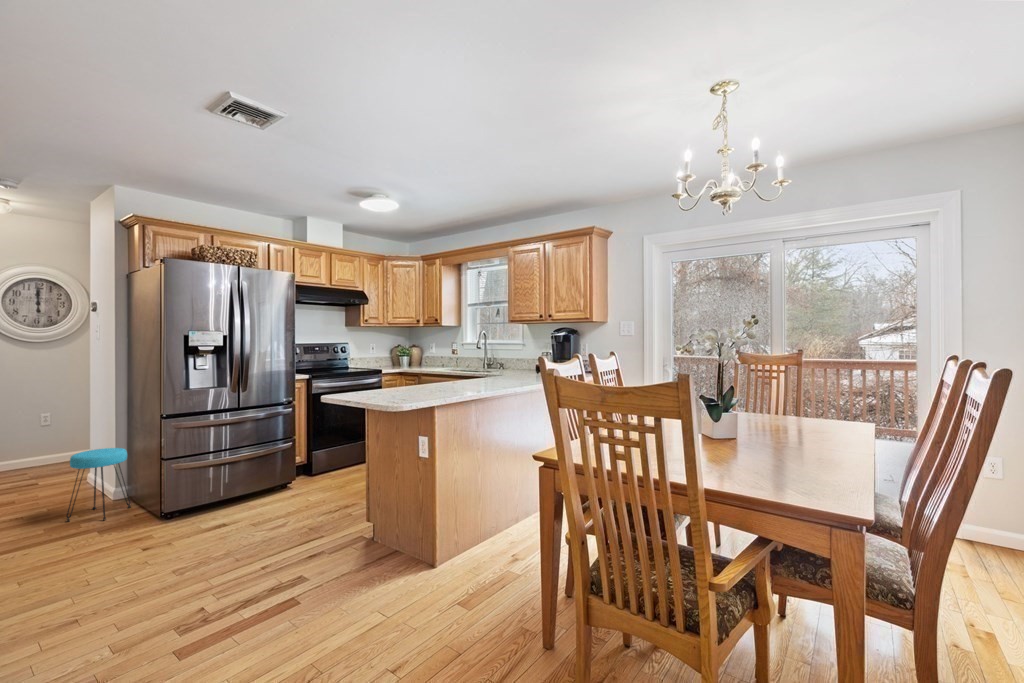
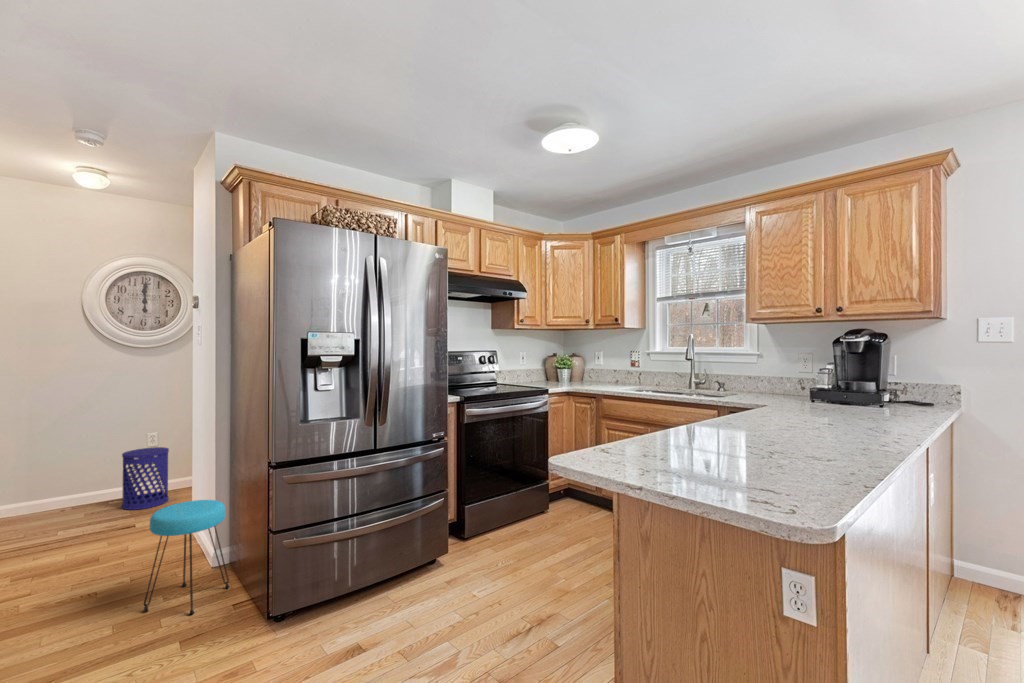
waste bin: none [21,424,65,474] -> present [122,447,169,510]

